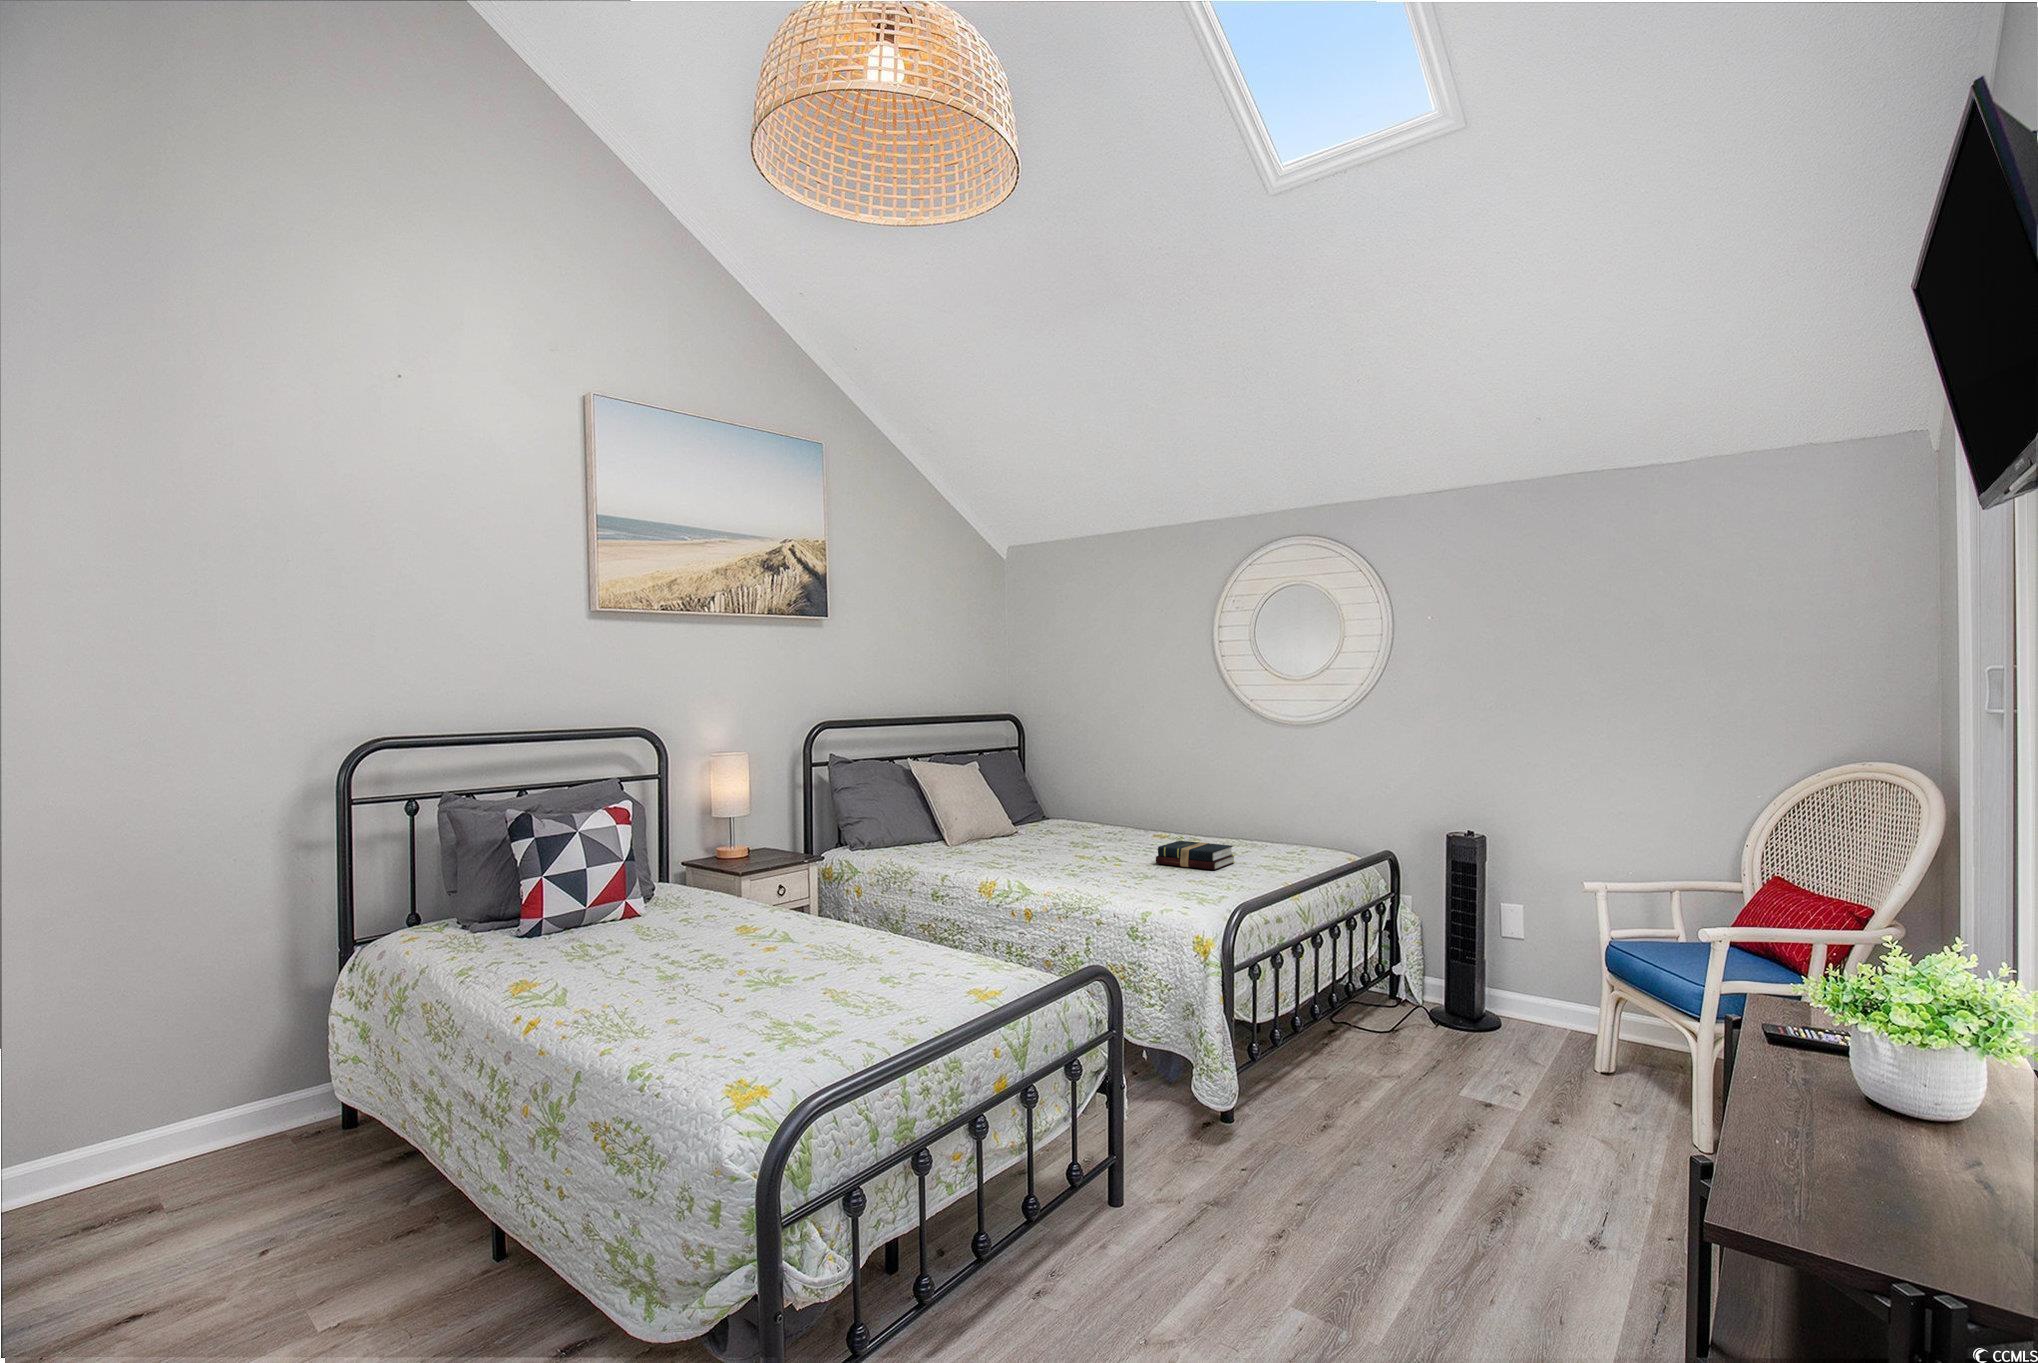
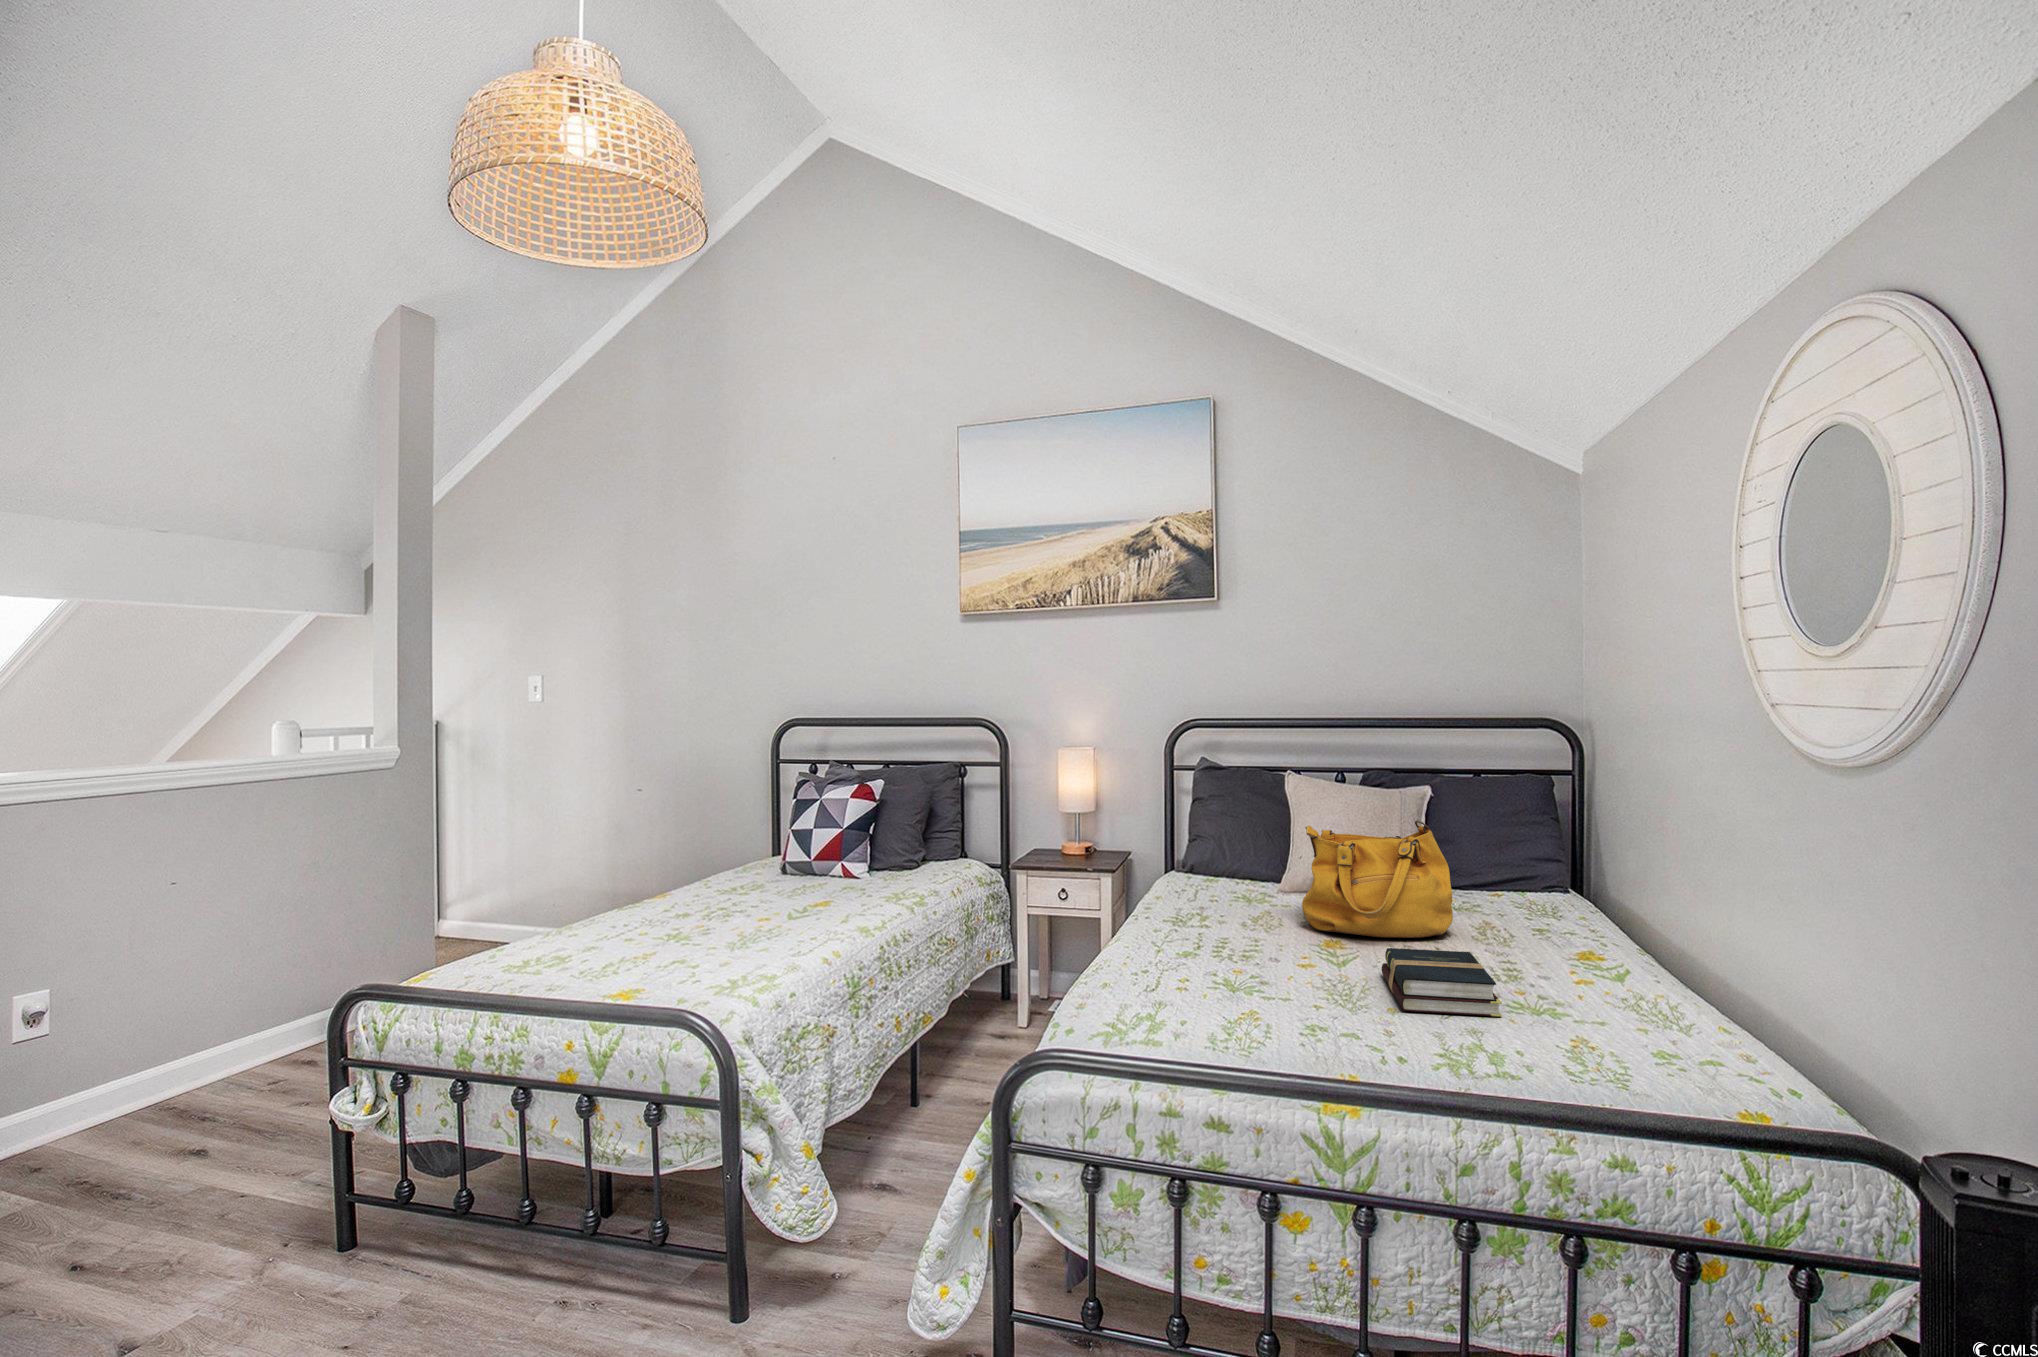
handbag: none [1021,778,1109,858] -> present [1302,820,1453,938]

